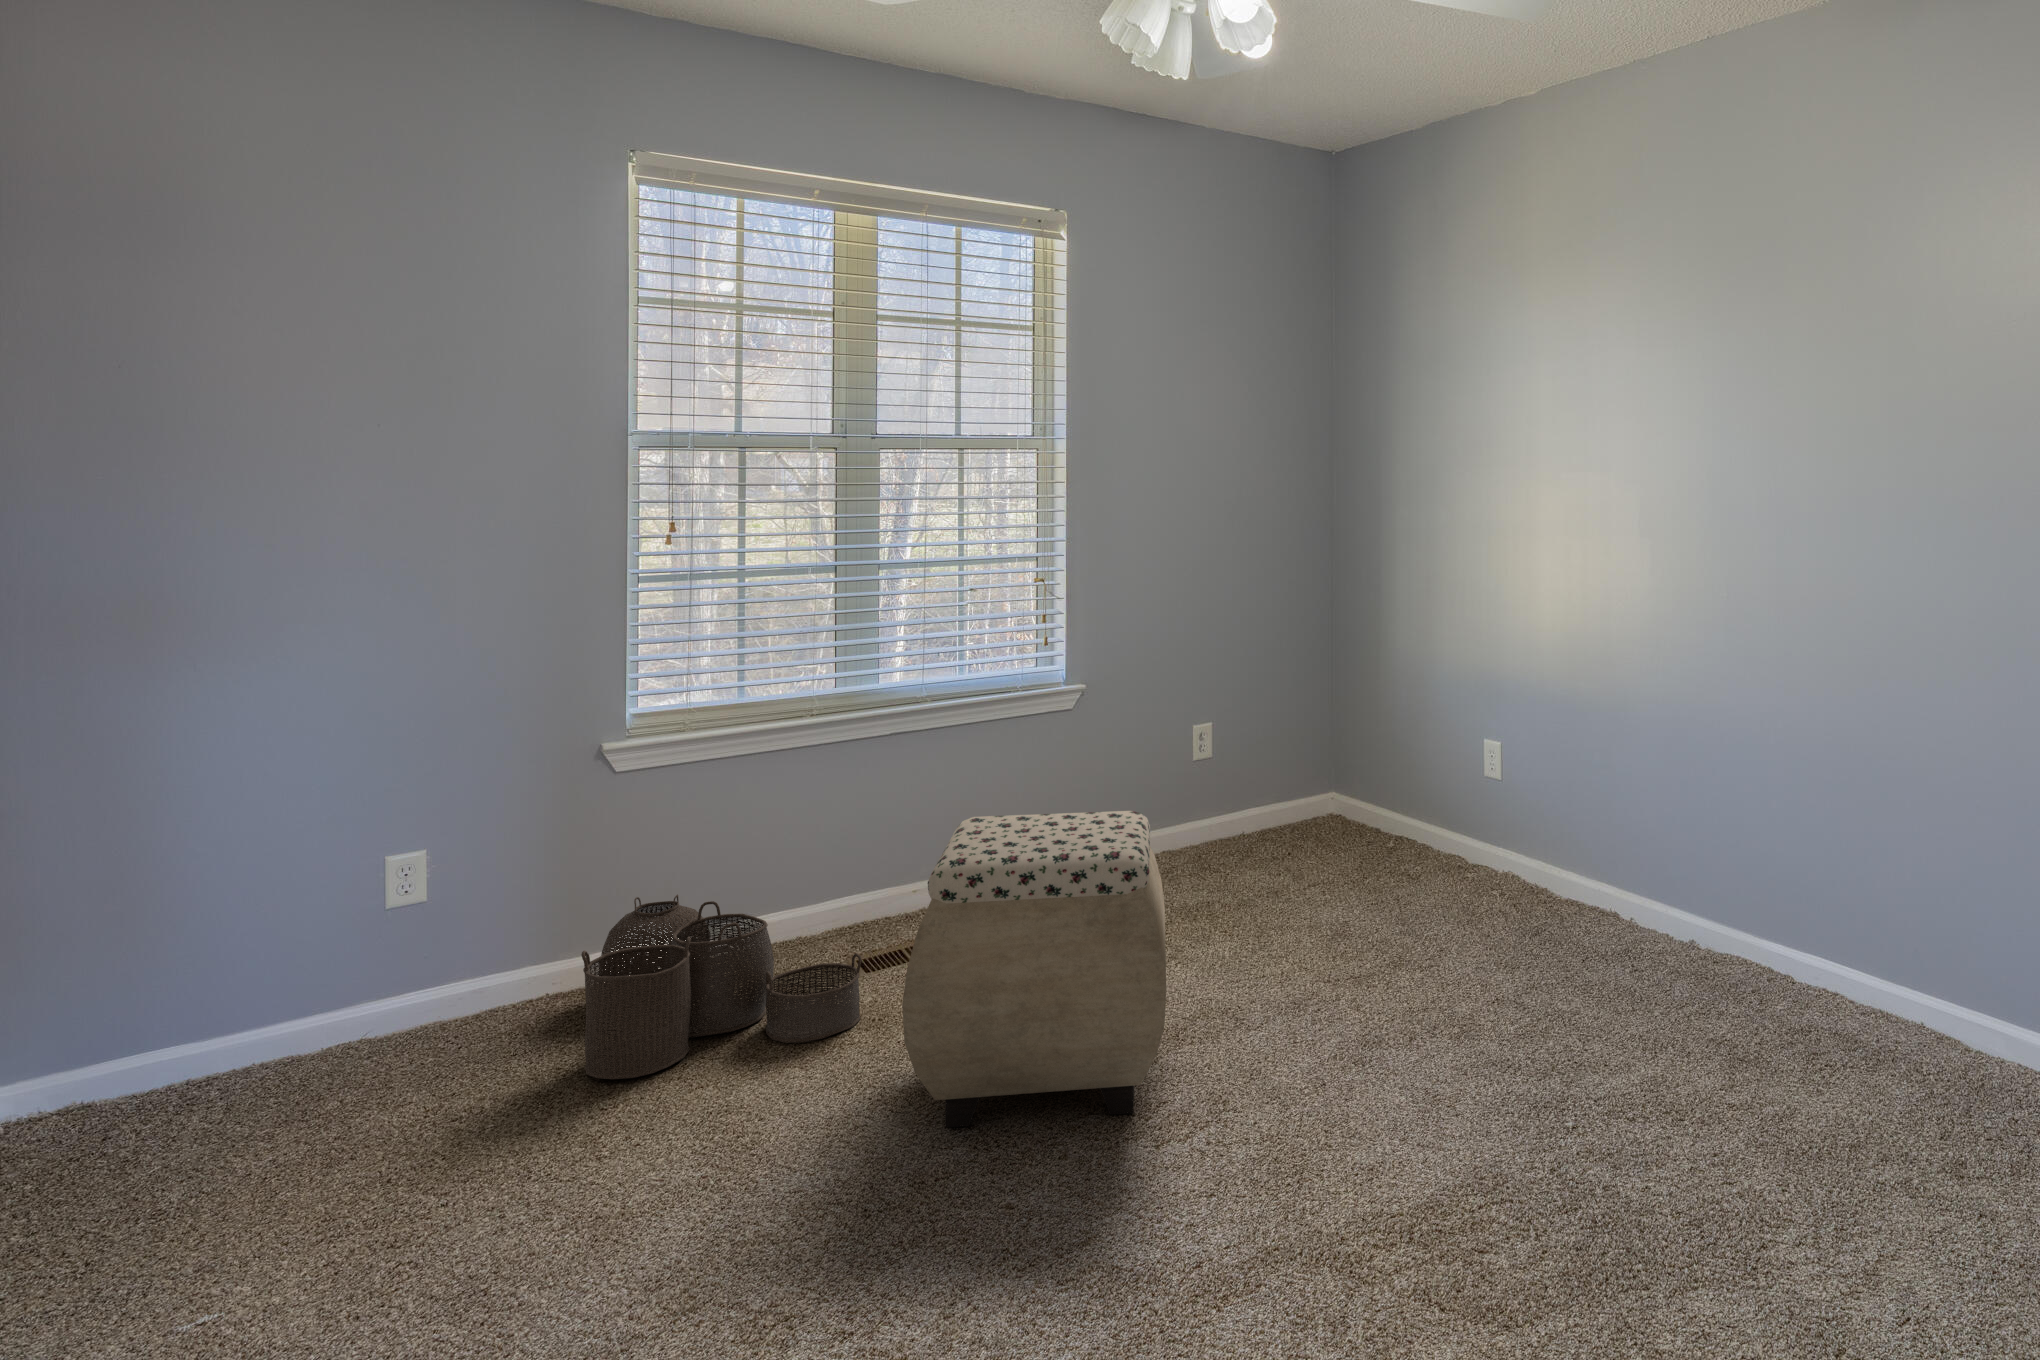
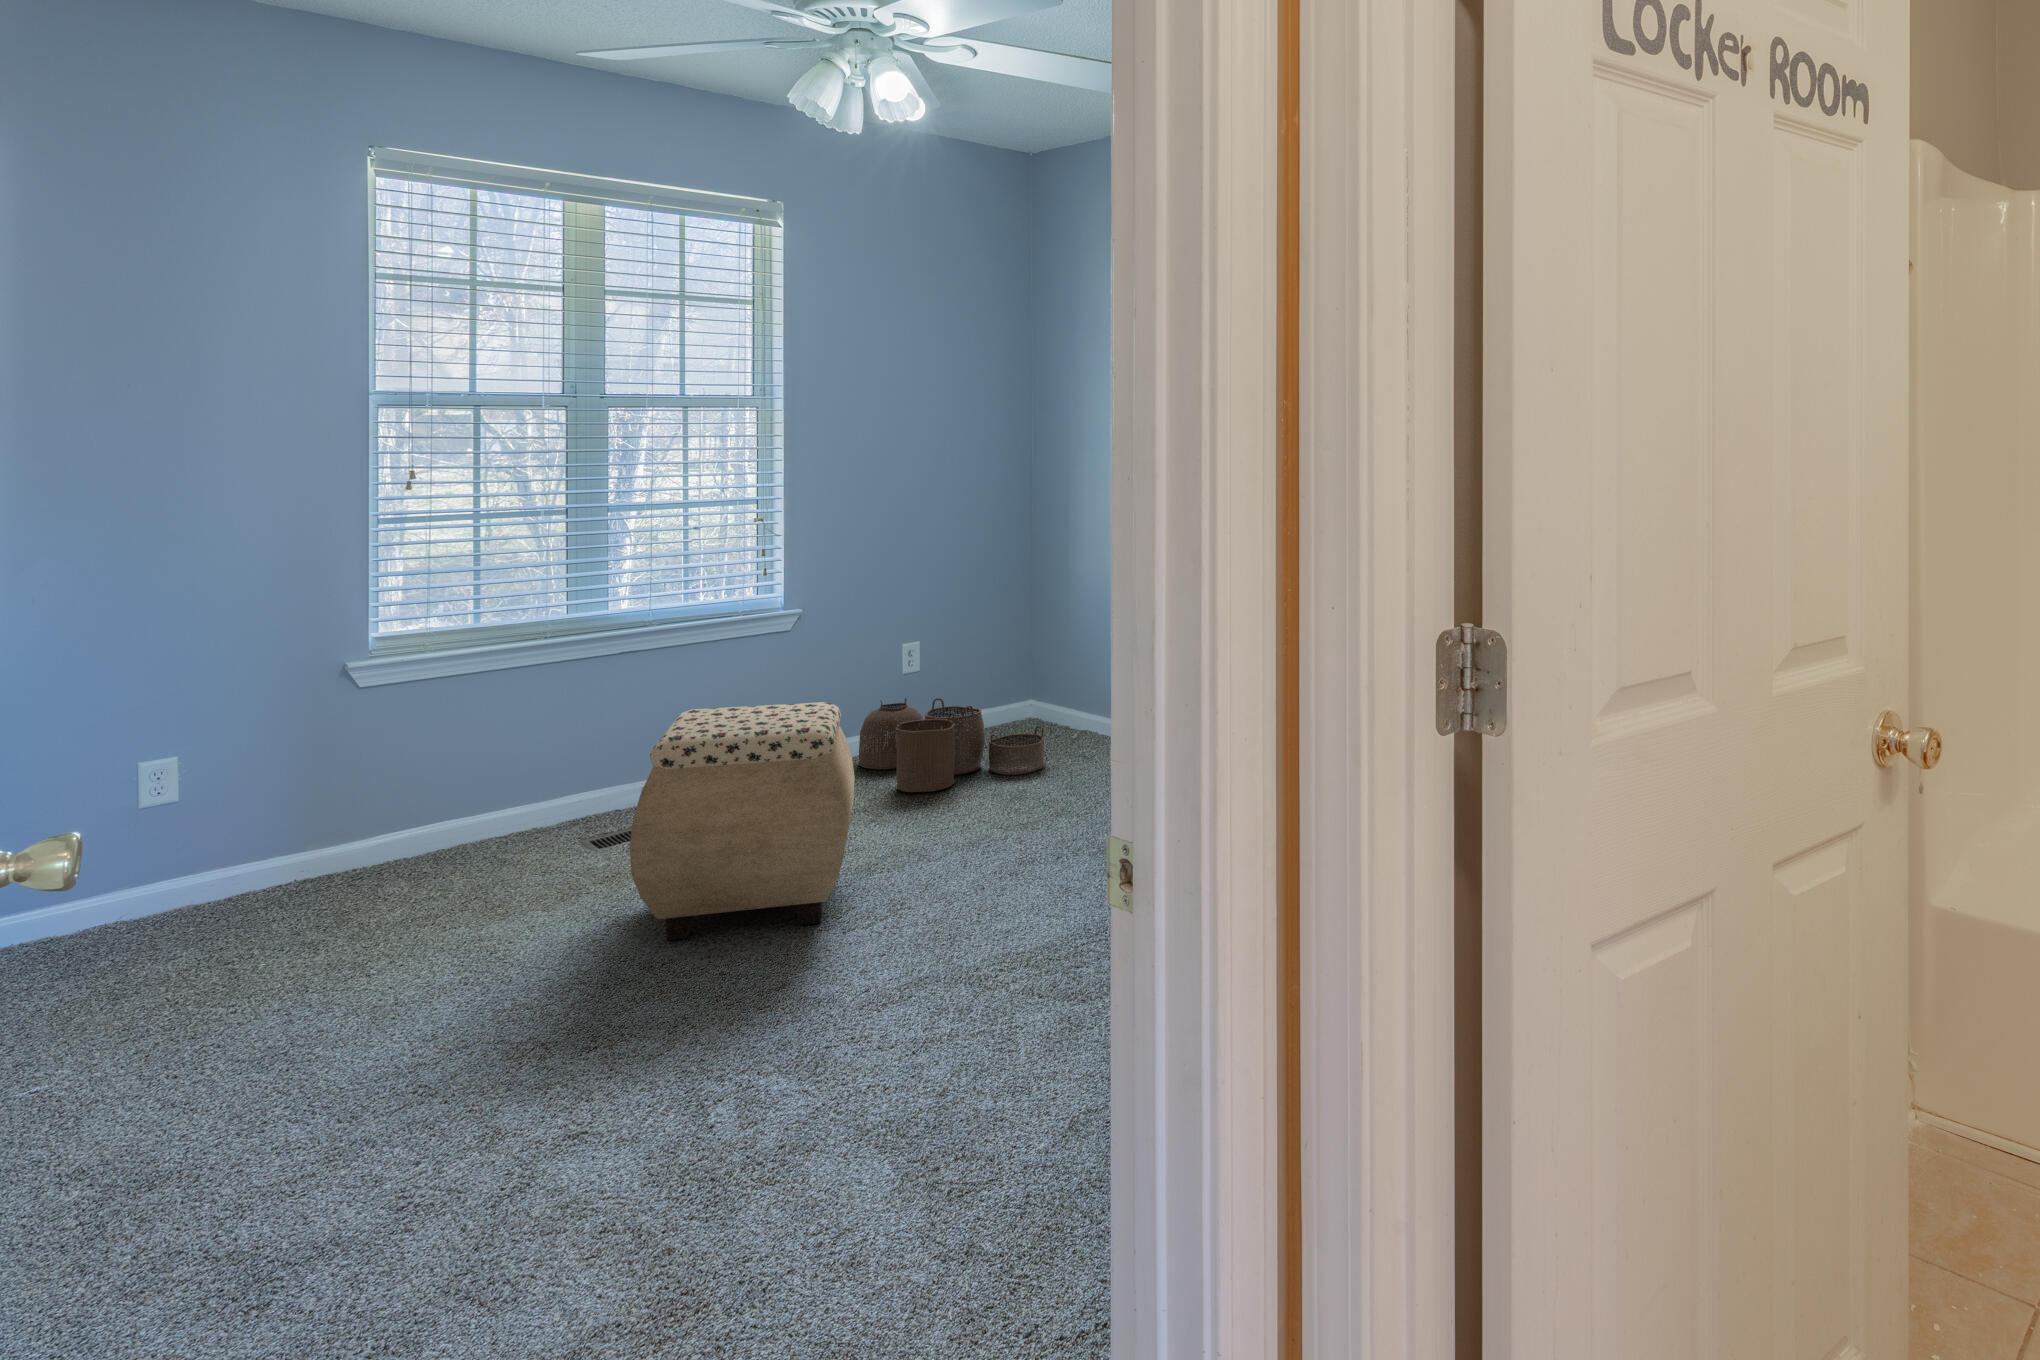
woven basket: present [581,895,862,1079] -> present [859,698,1045,792]

